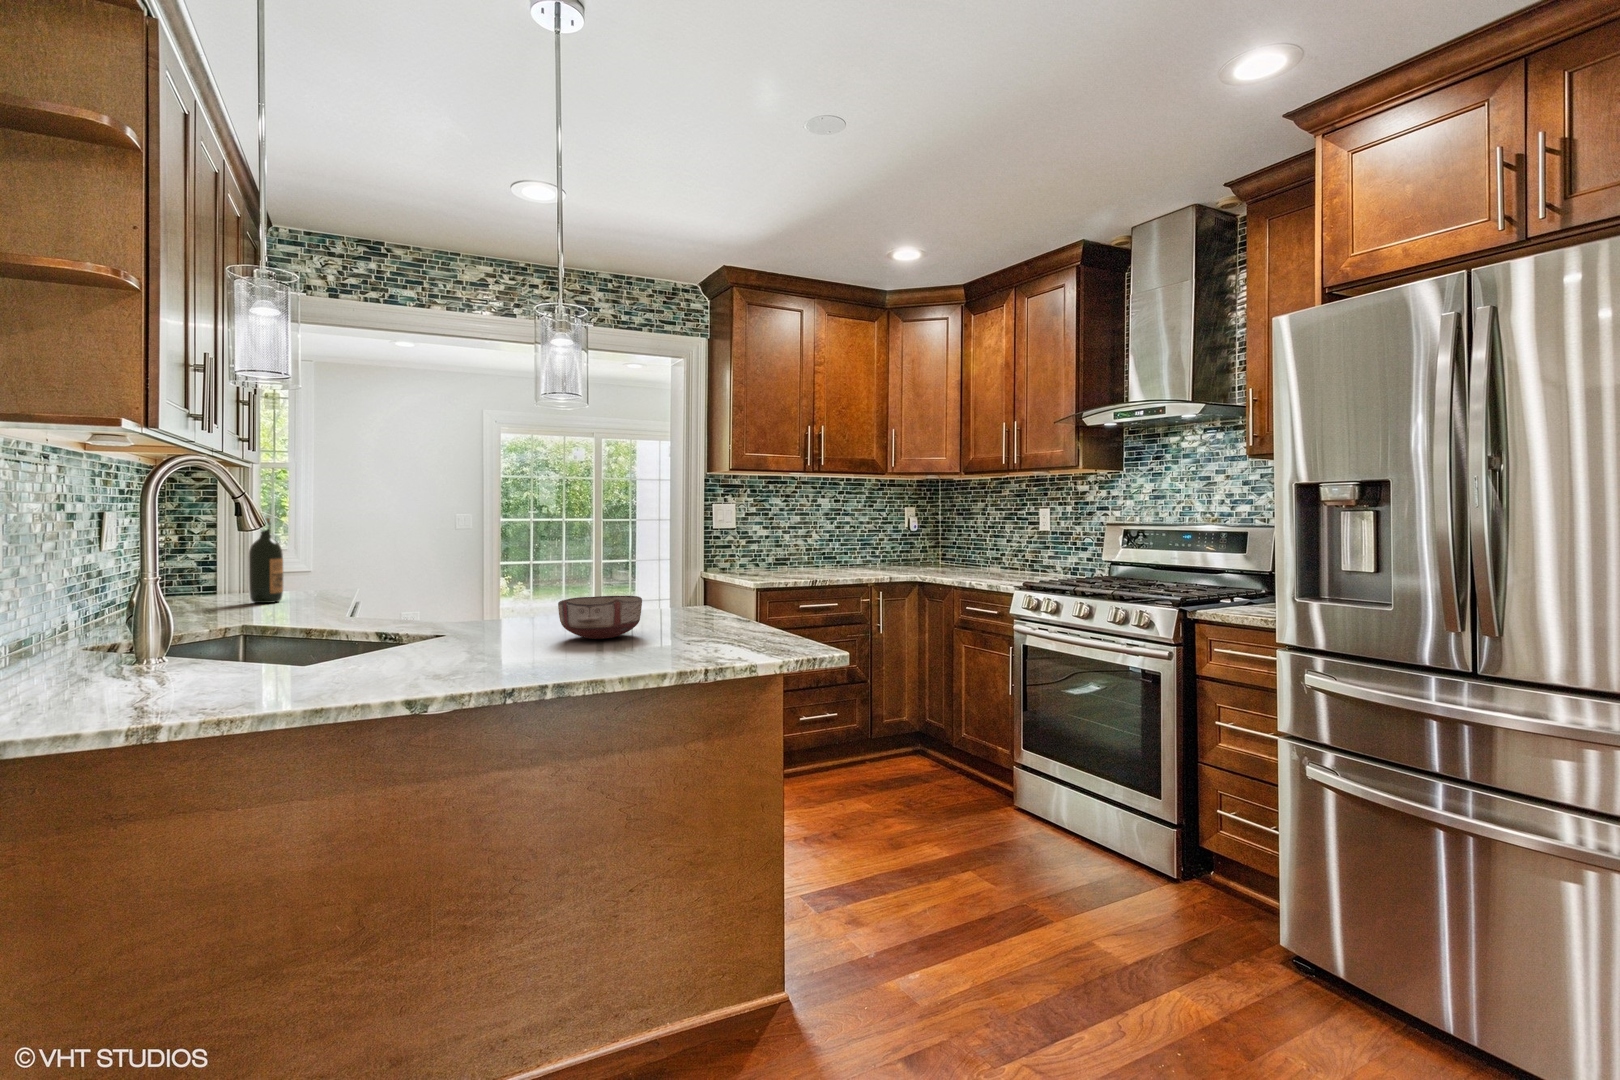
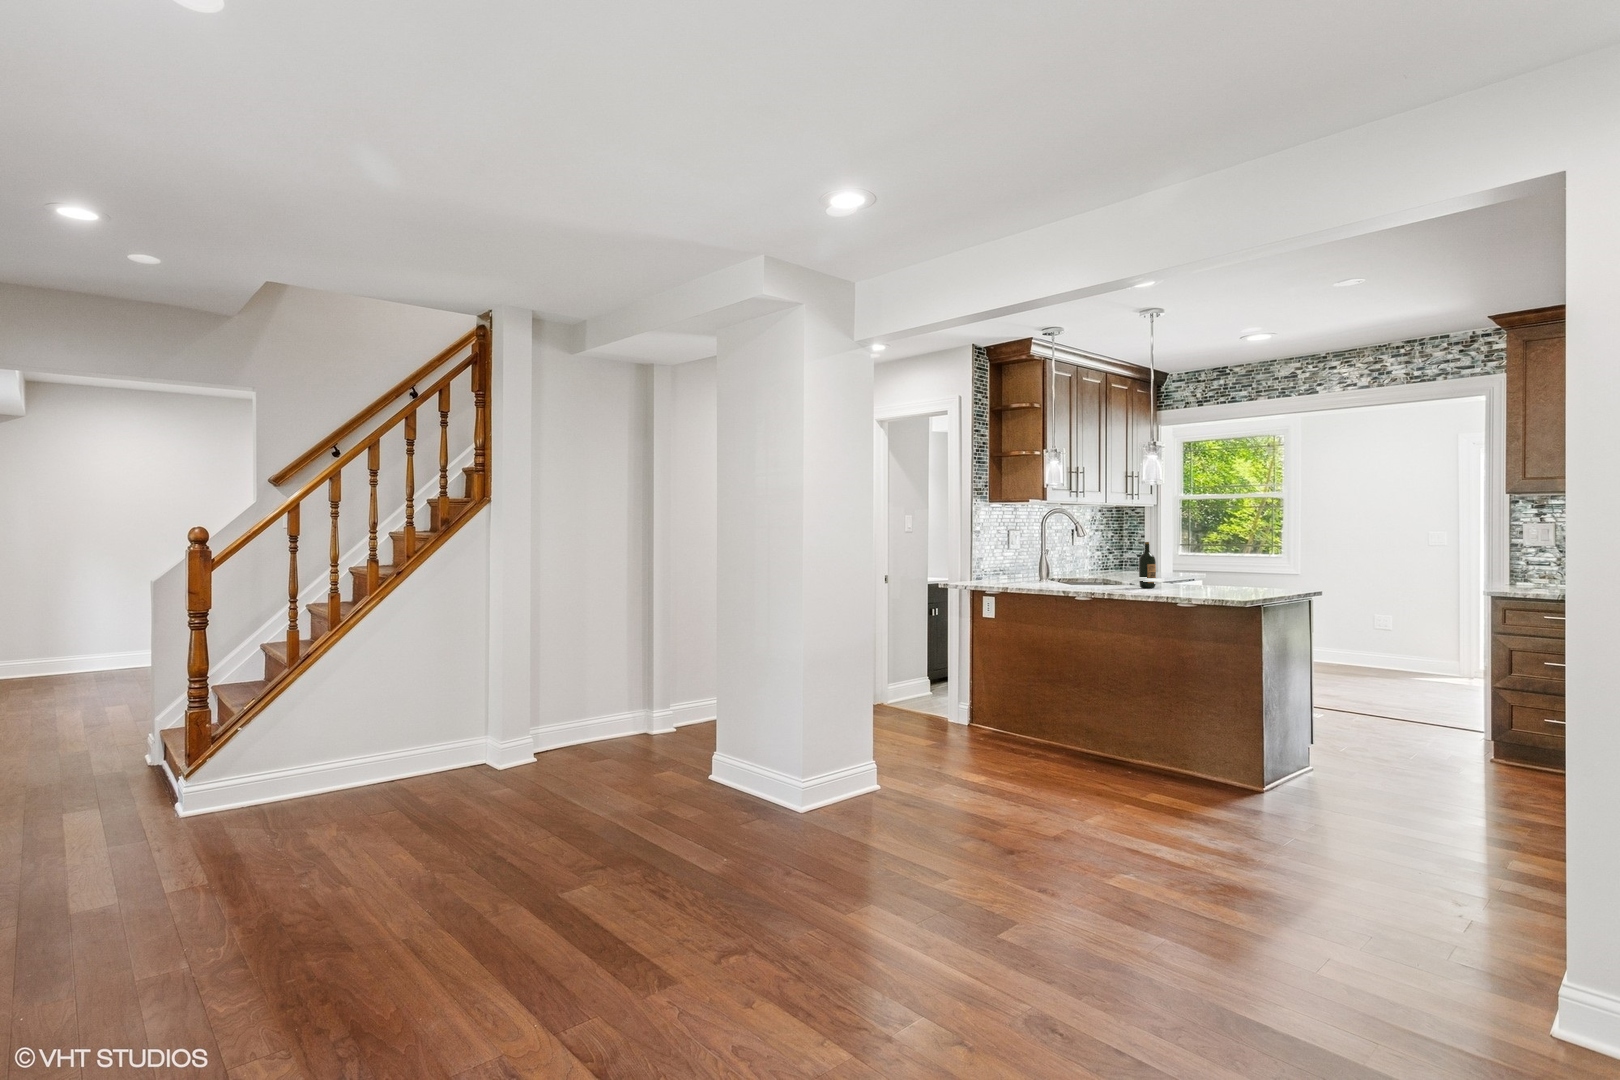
ceramic bowl: present [558,596,642,639] -> none [1200,578,1247,599]

